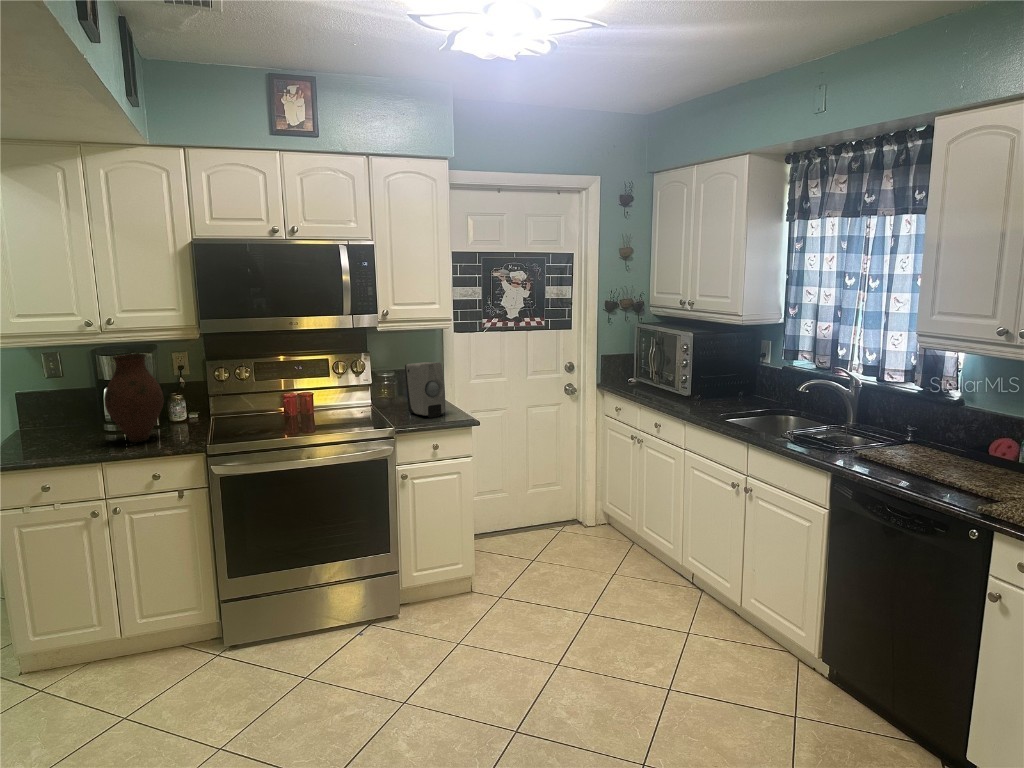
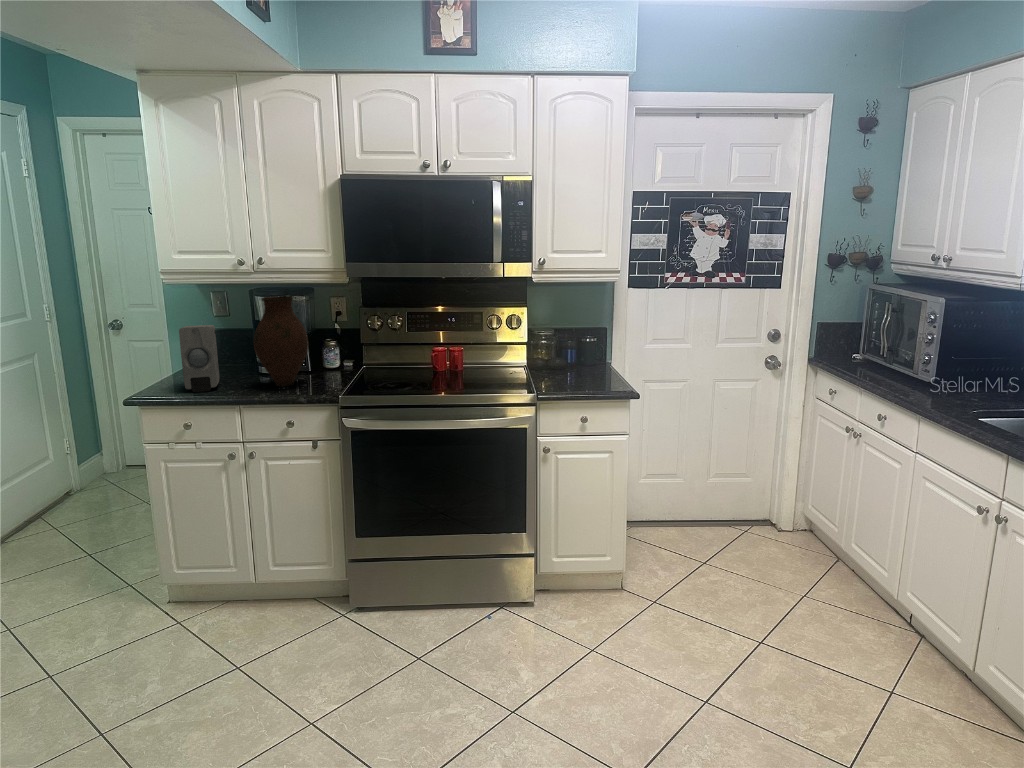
soap dispenser: present [405,362,445,418] -> present [179,325,220,392]

